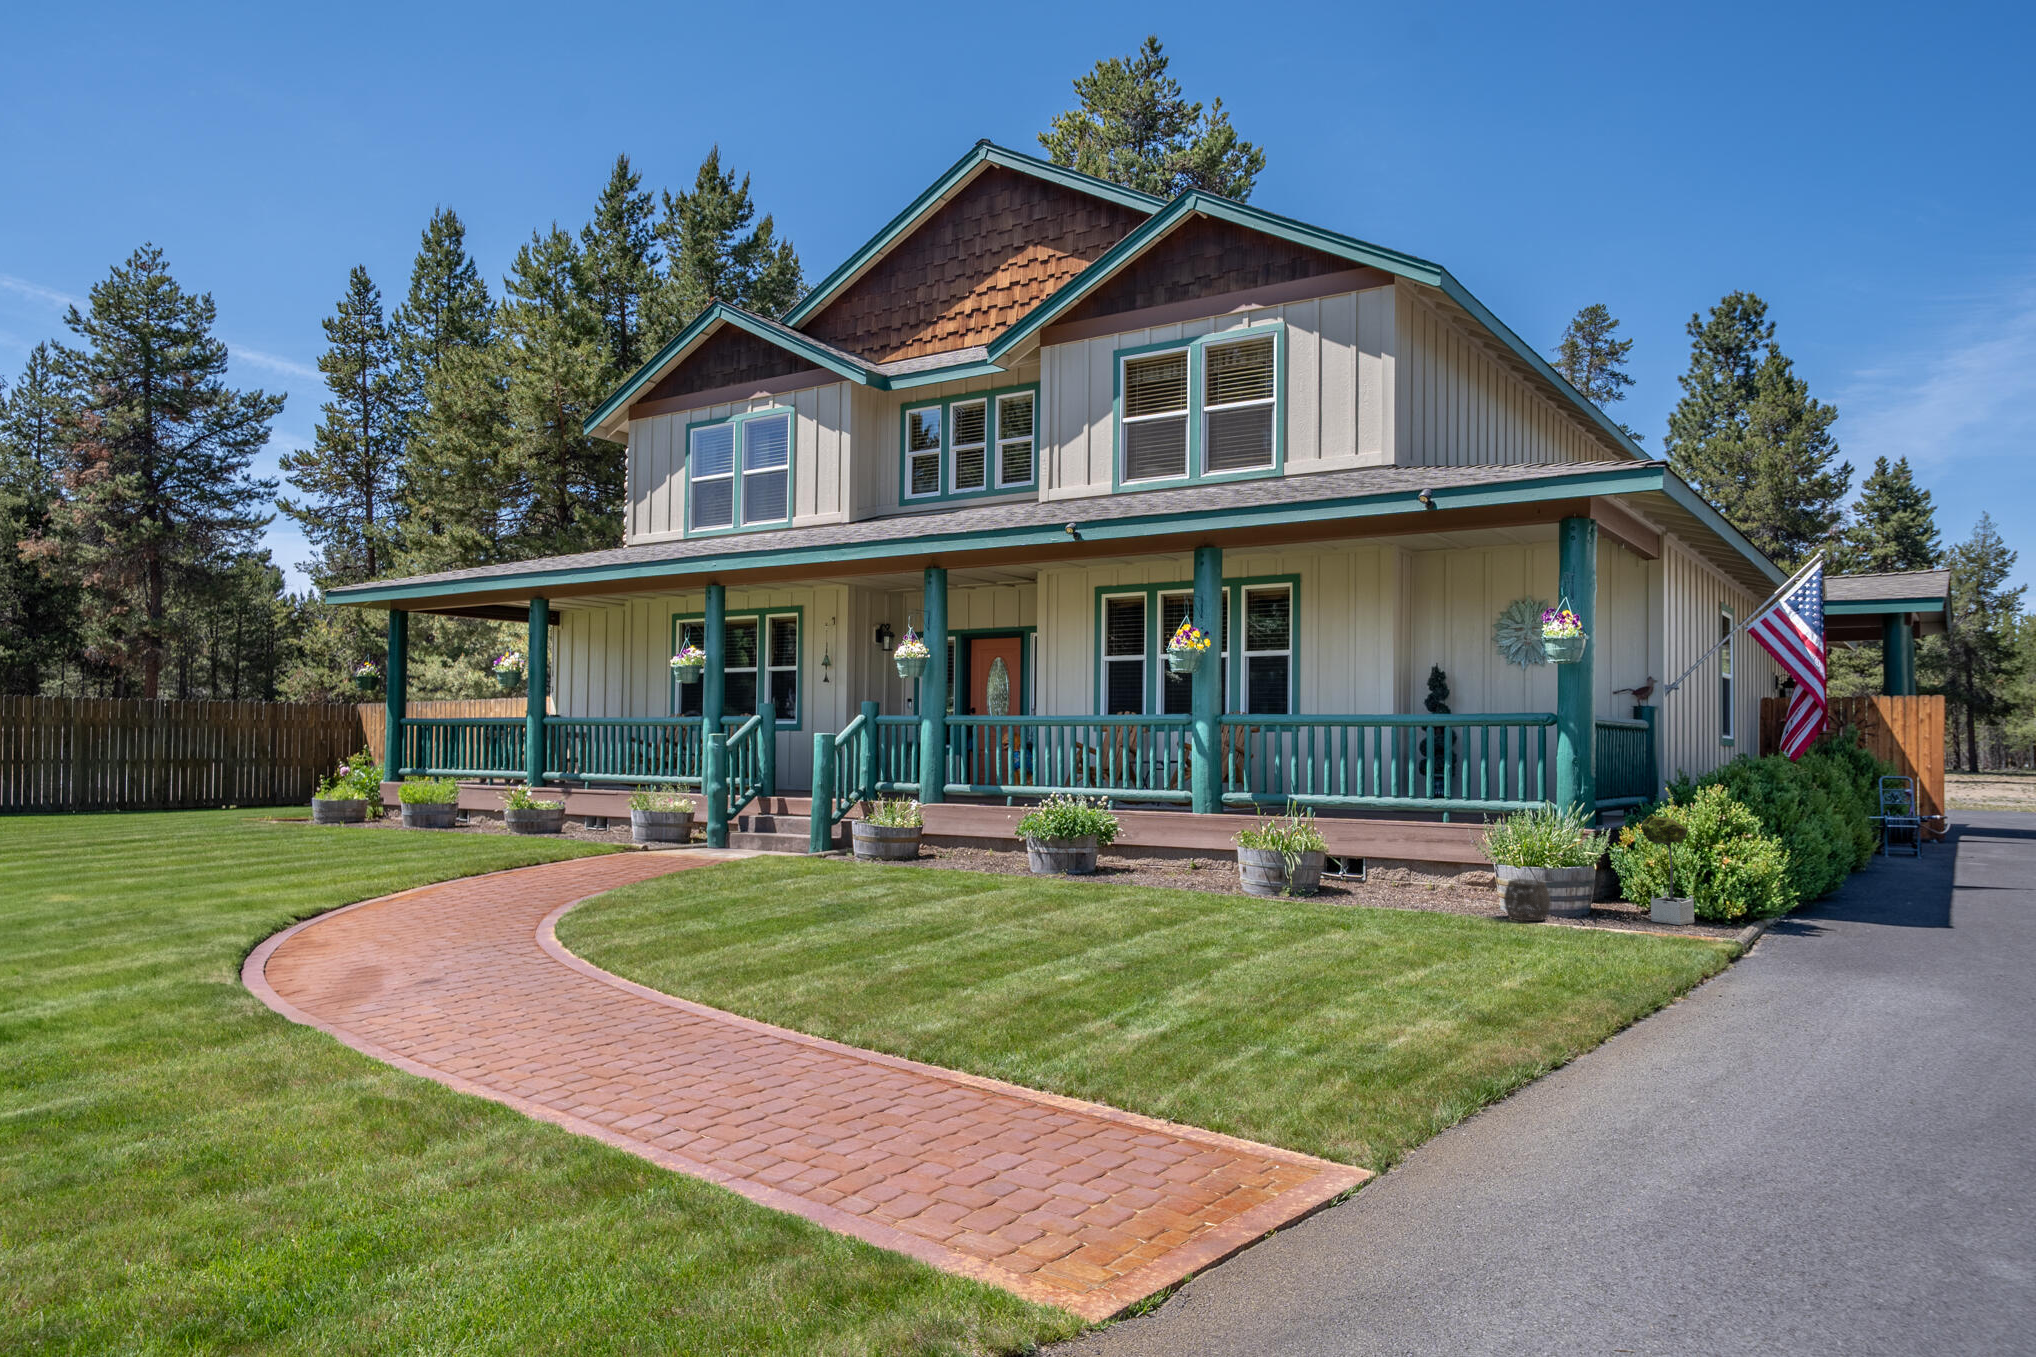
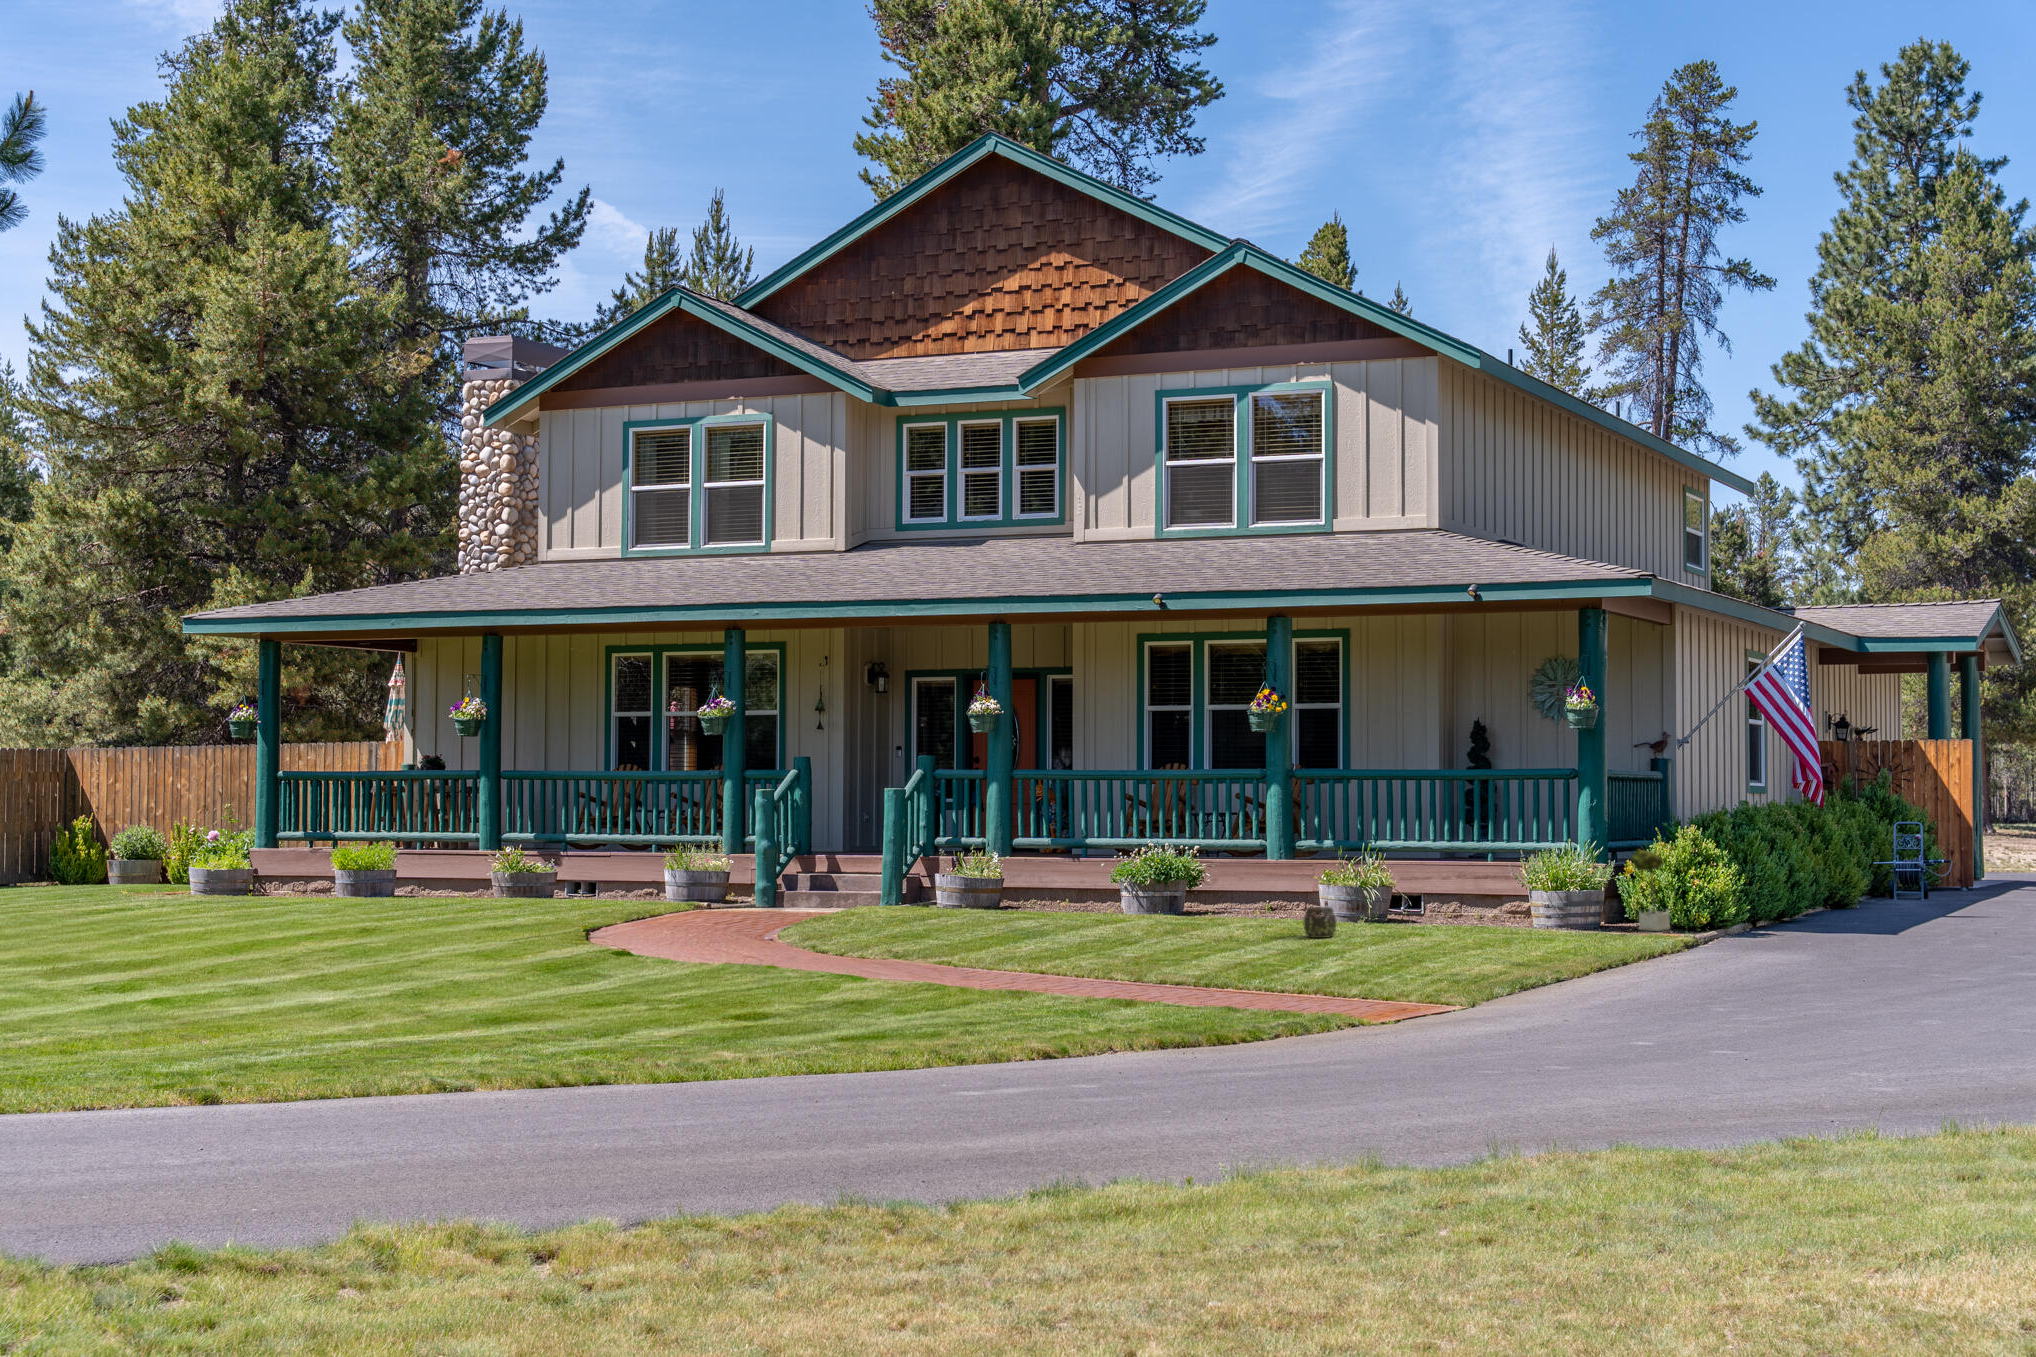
woven basket: present [1504,879,1550,921] -> present [1304,907,1336,938]

